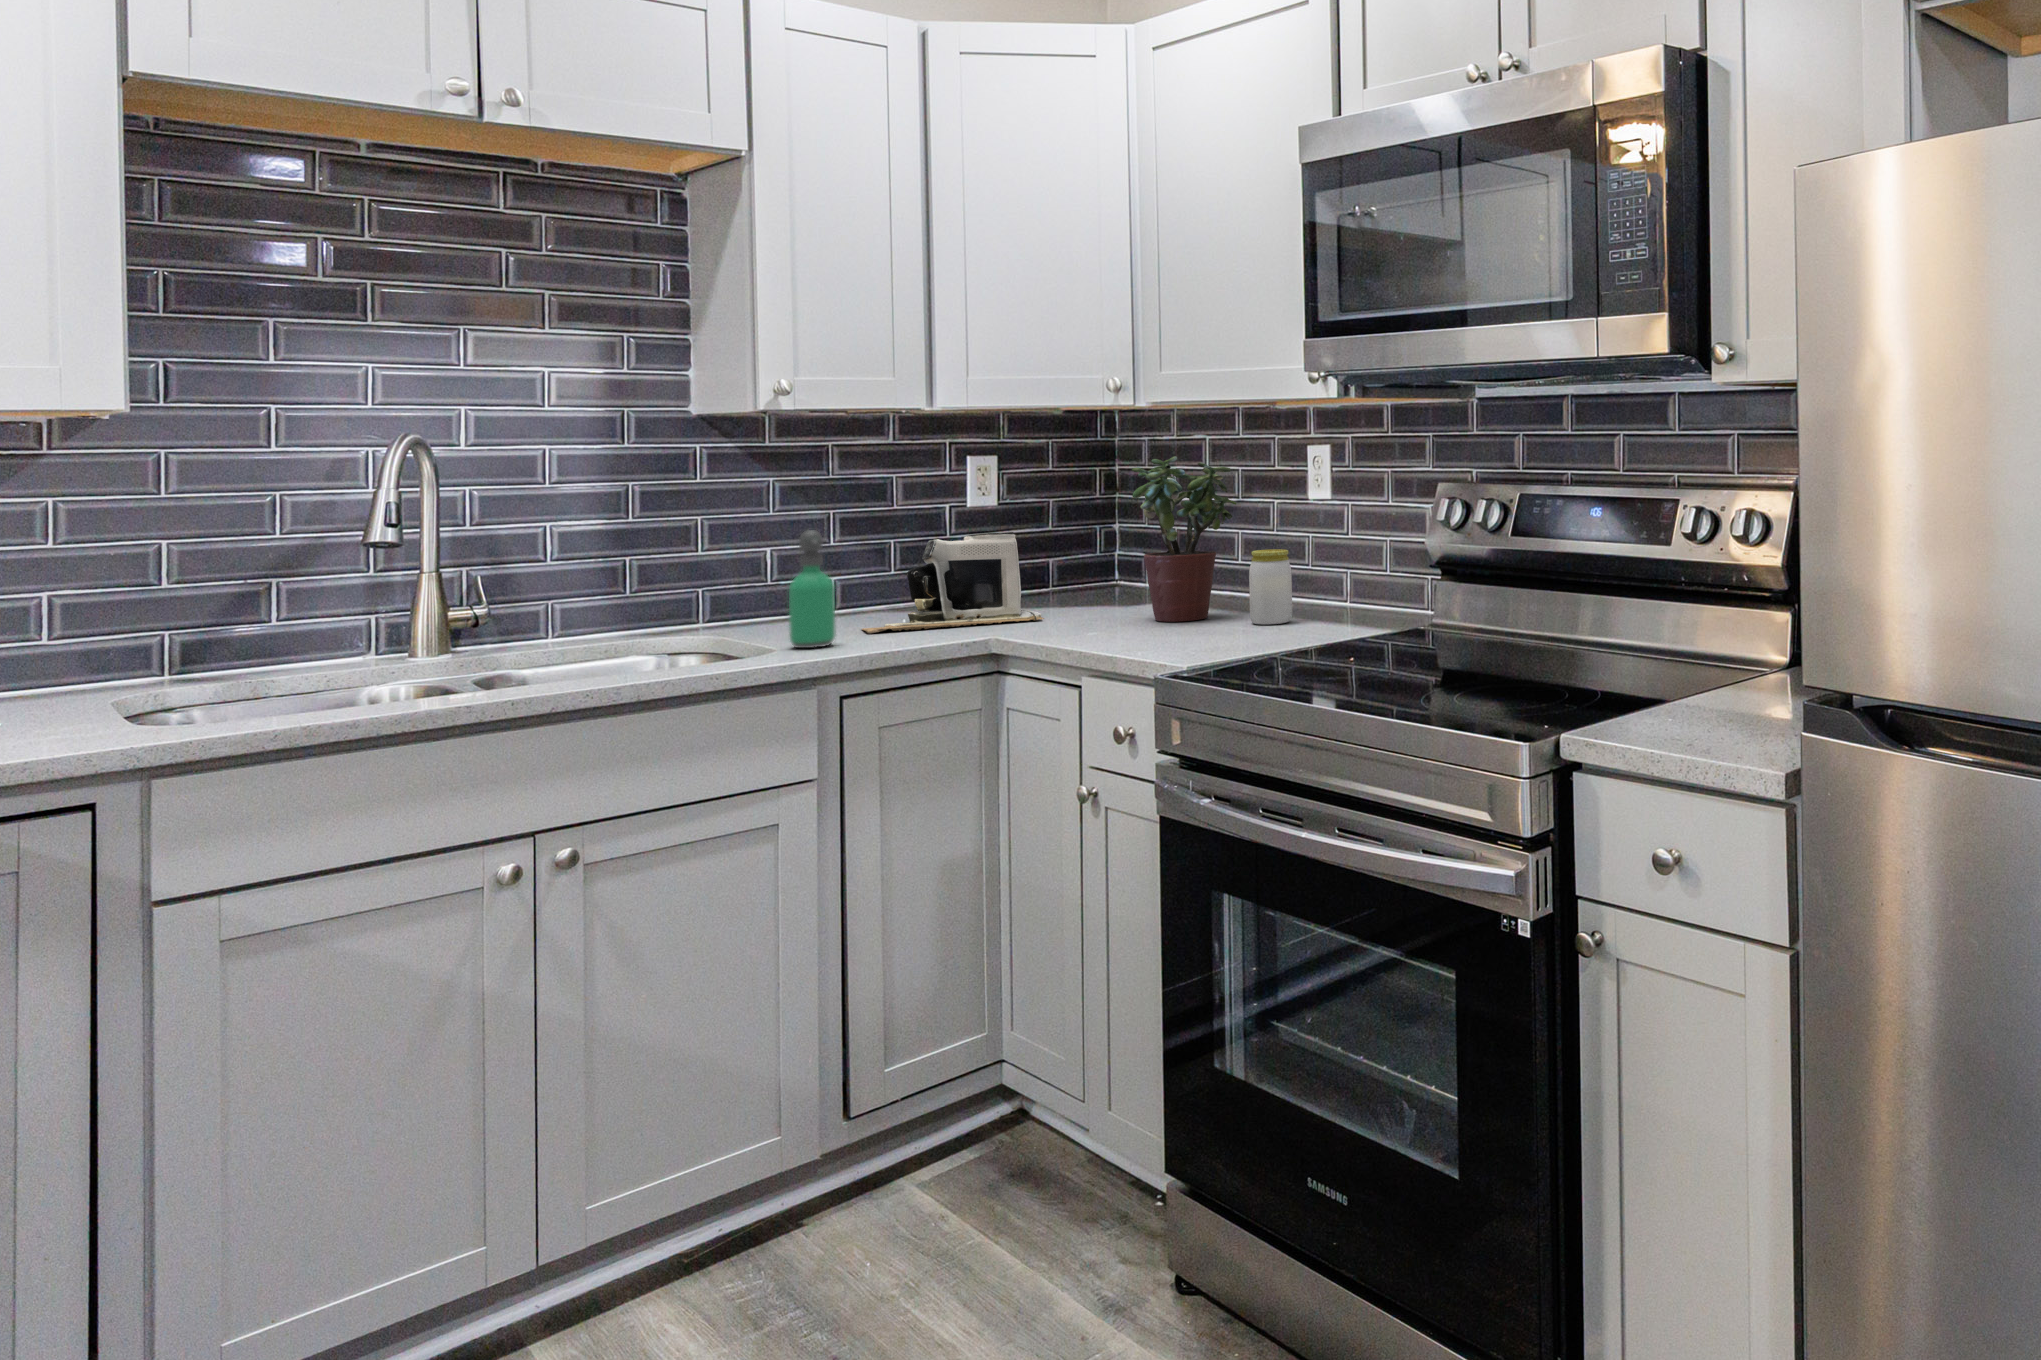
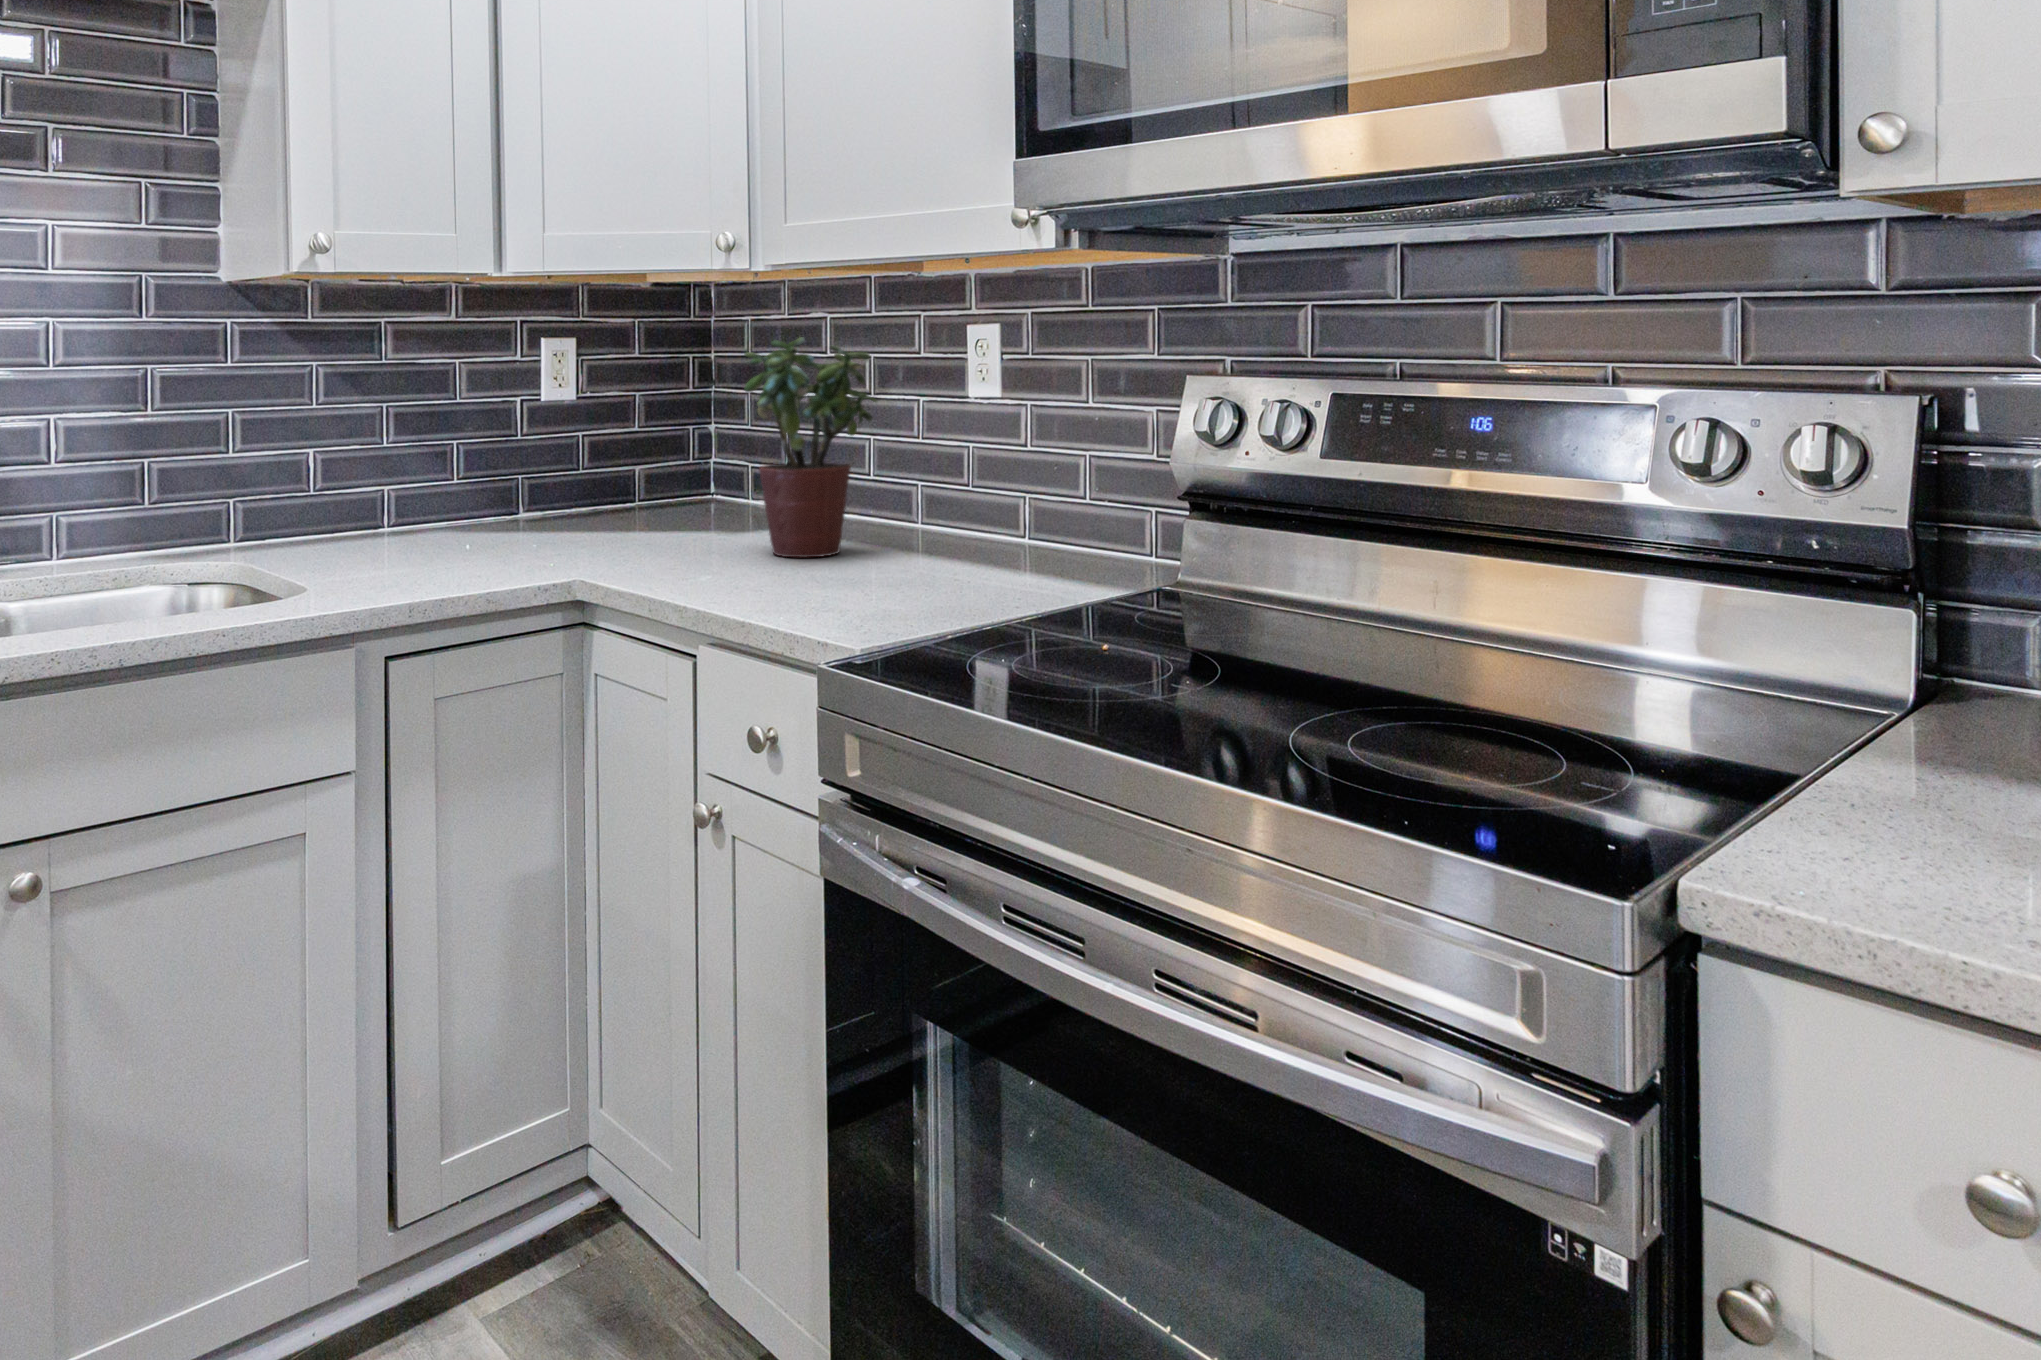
soap dispenser: present [789,530,835,648] -> none [323,429,380,584]
coffee maker: present [862,532,1044,633] -> none [414,433,634,563]
jar: present [1249,549,1292,624] -> none [899,464,956,567]

